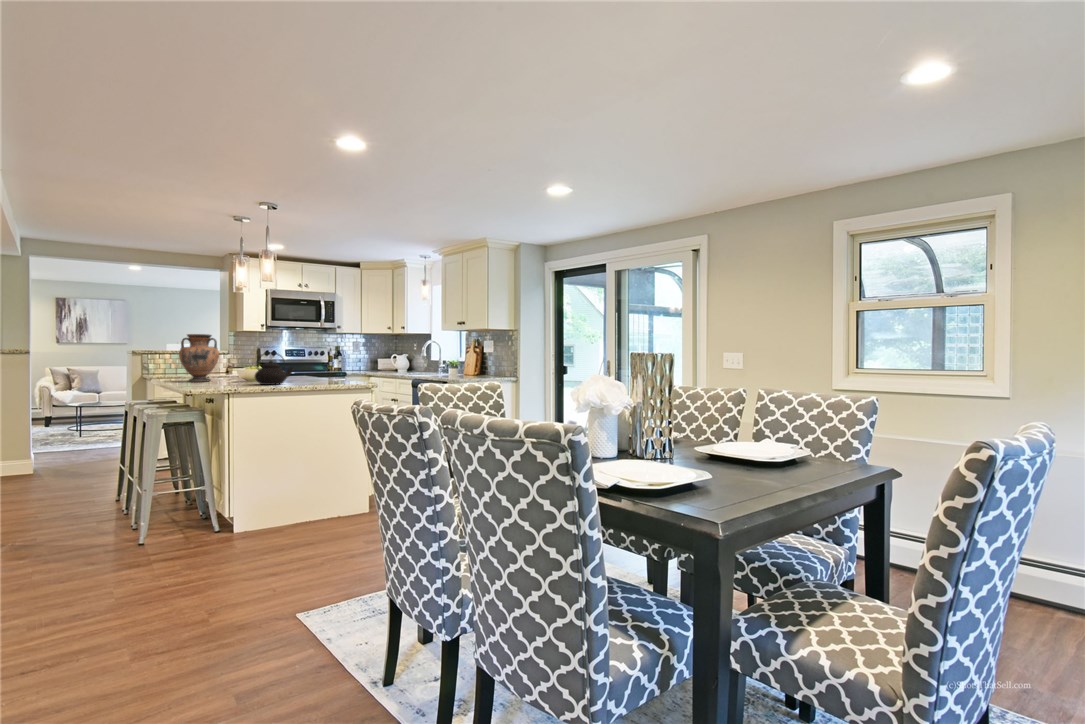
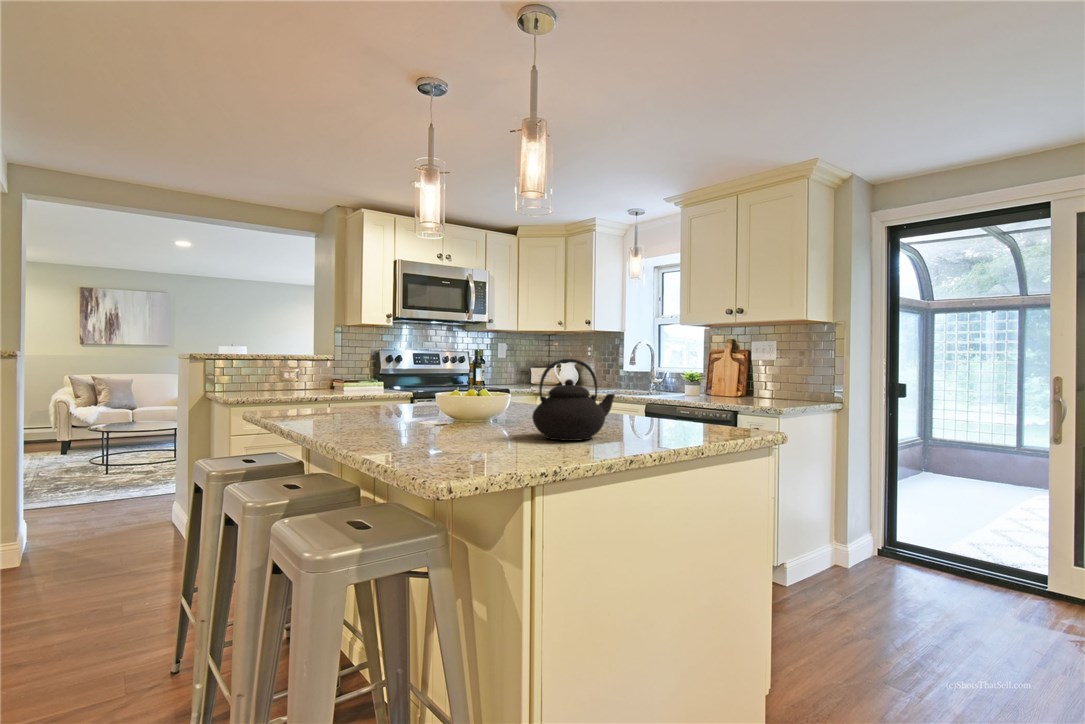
vase: present [179,334,219,382] -> none [322,318,402,423]

